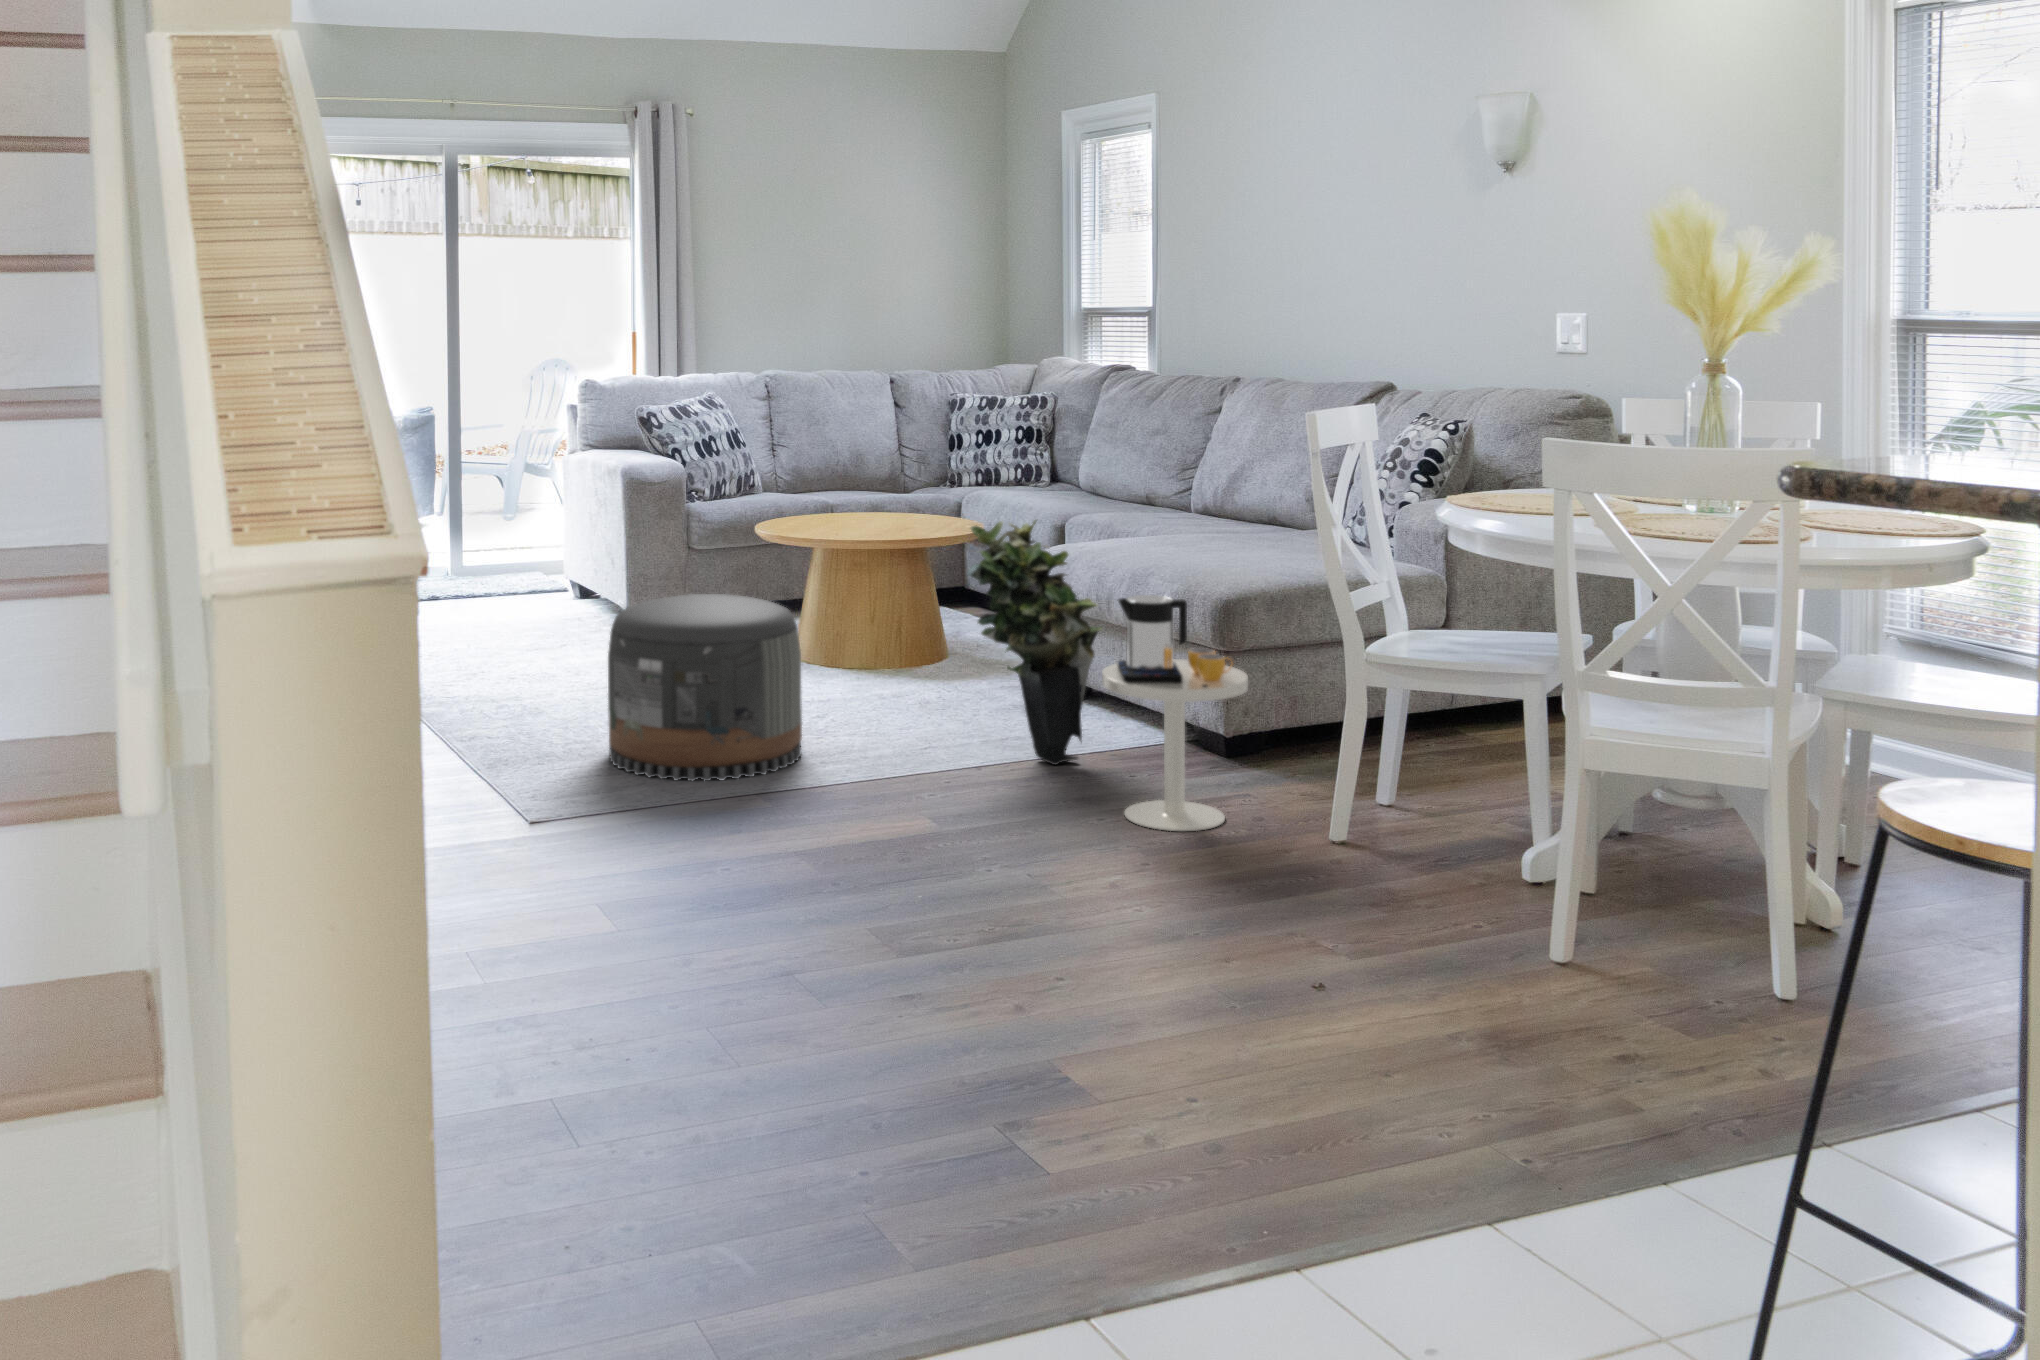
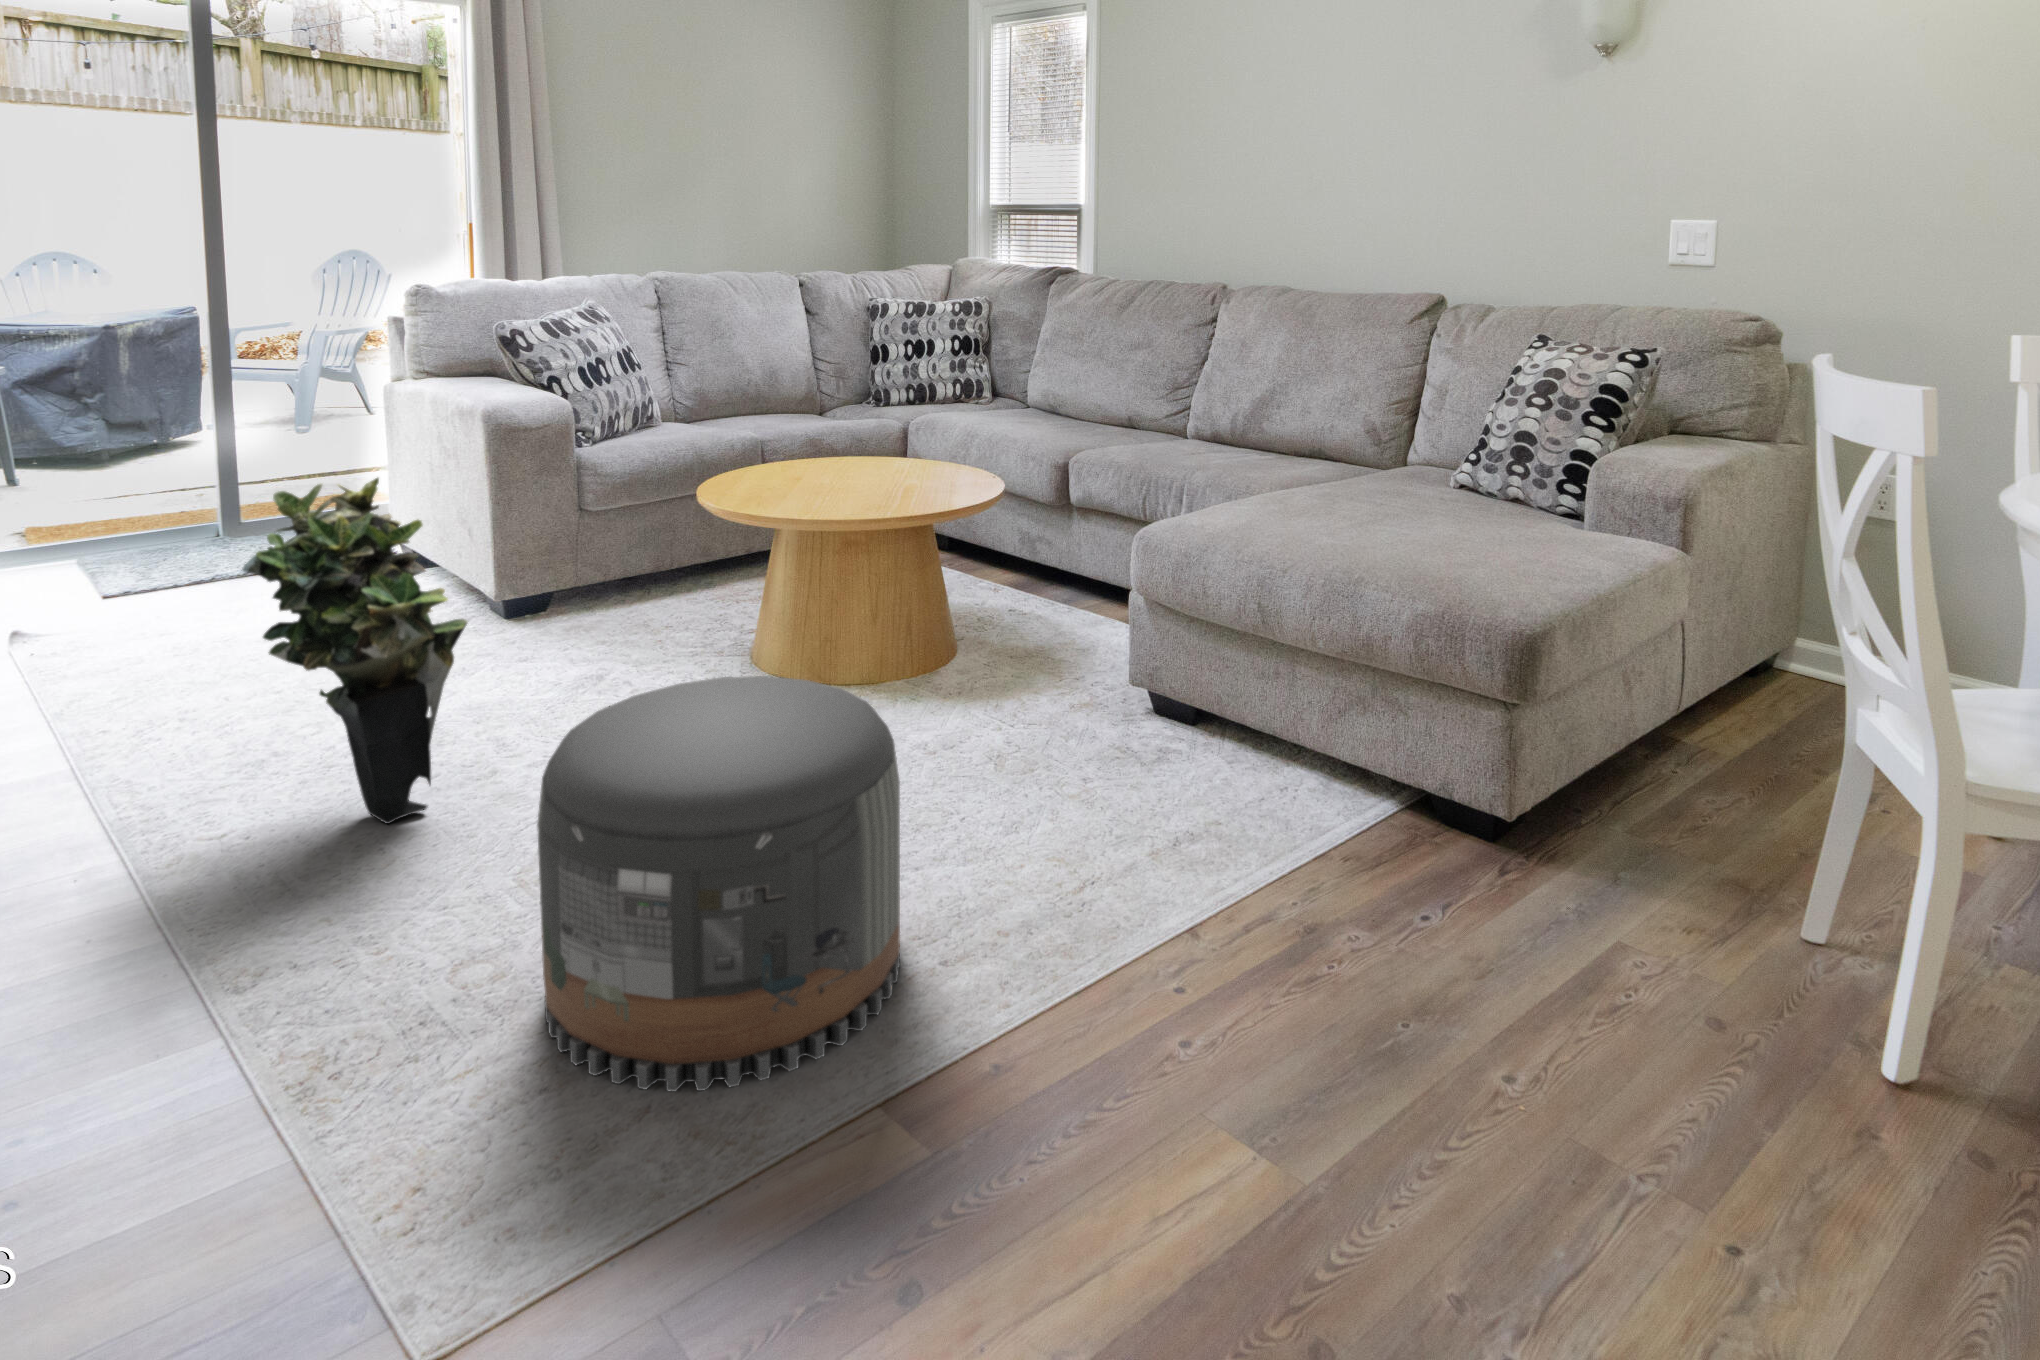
potted plant: present [968,520,1101,765] -> present [243,478,468,824]
side table: present [1102,595,1248,831] -> none [1500,686,1762,1101]

